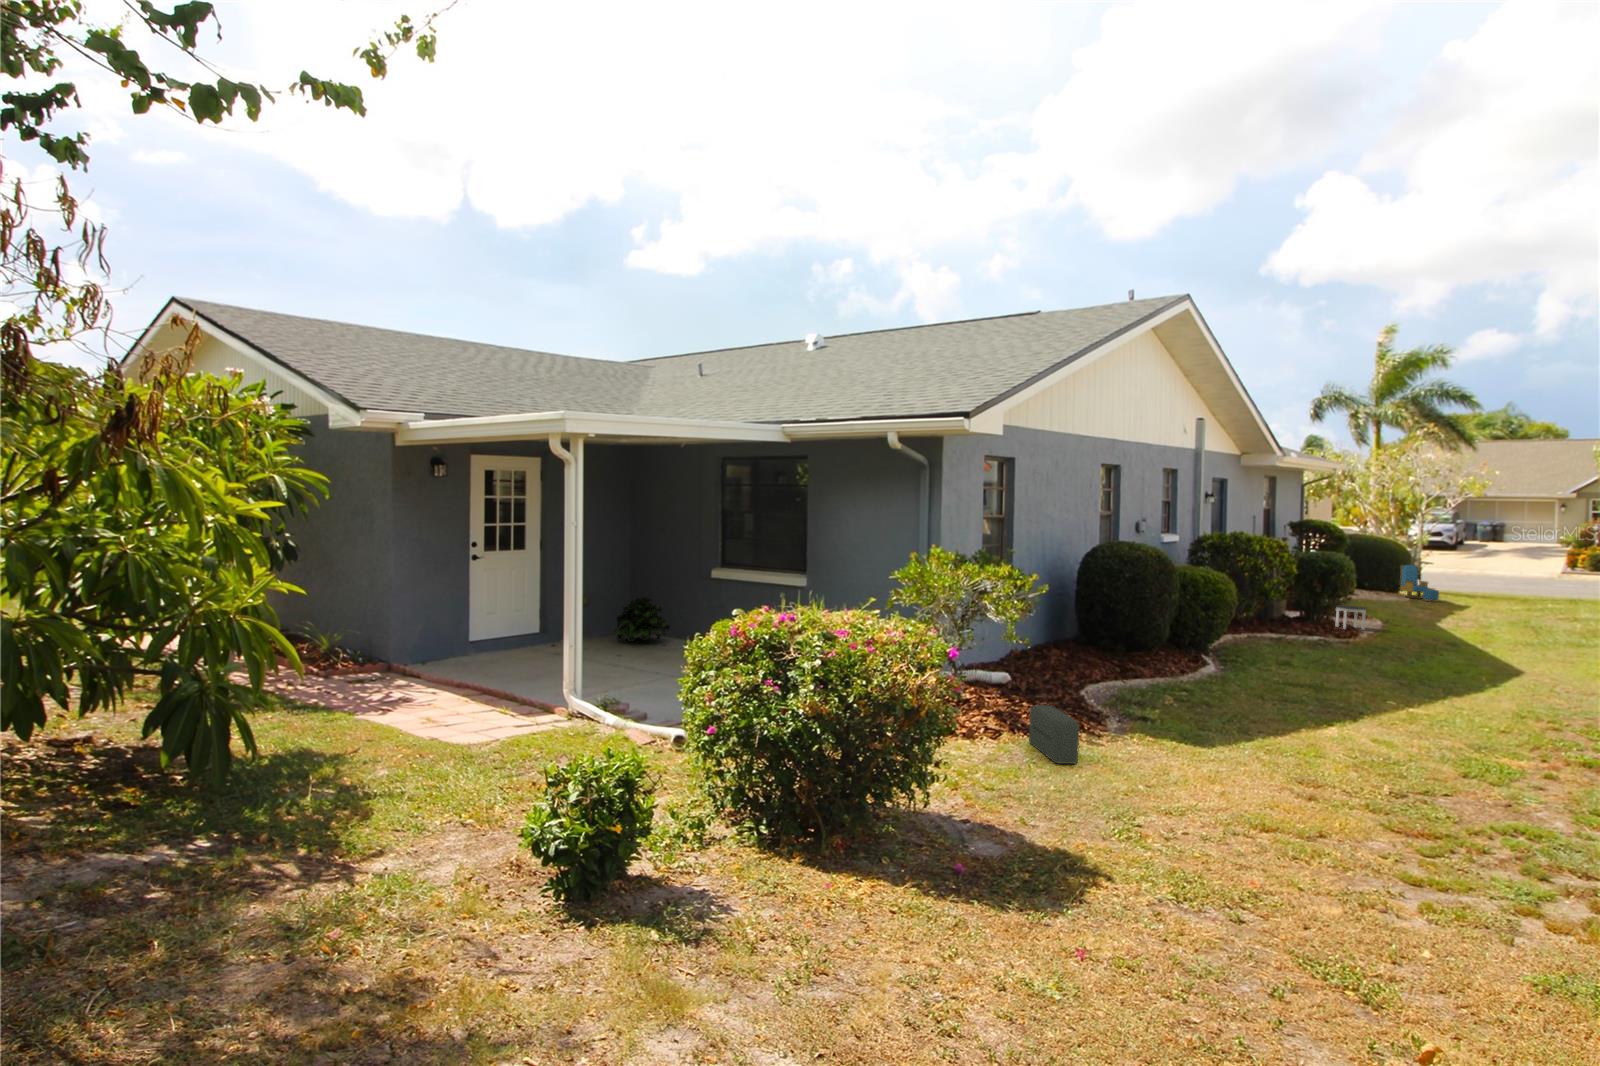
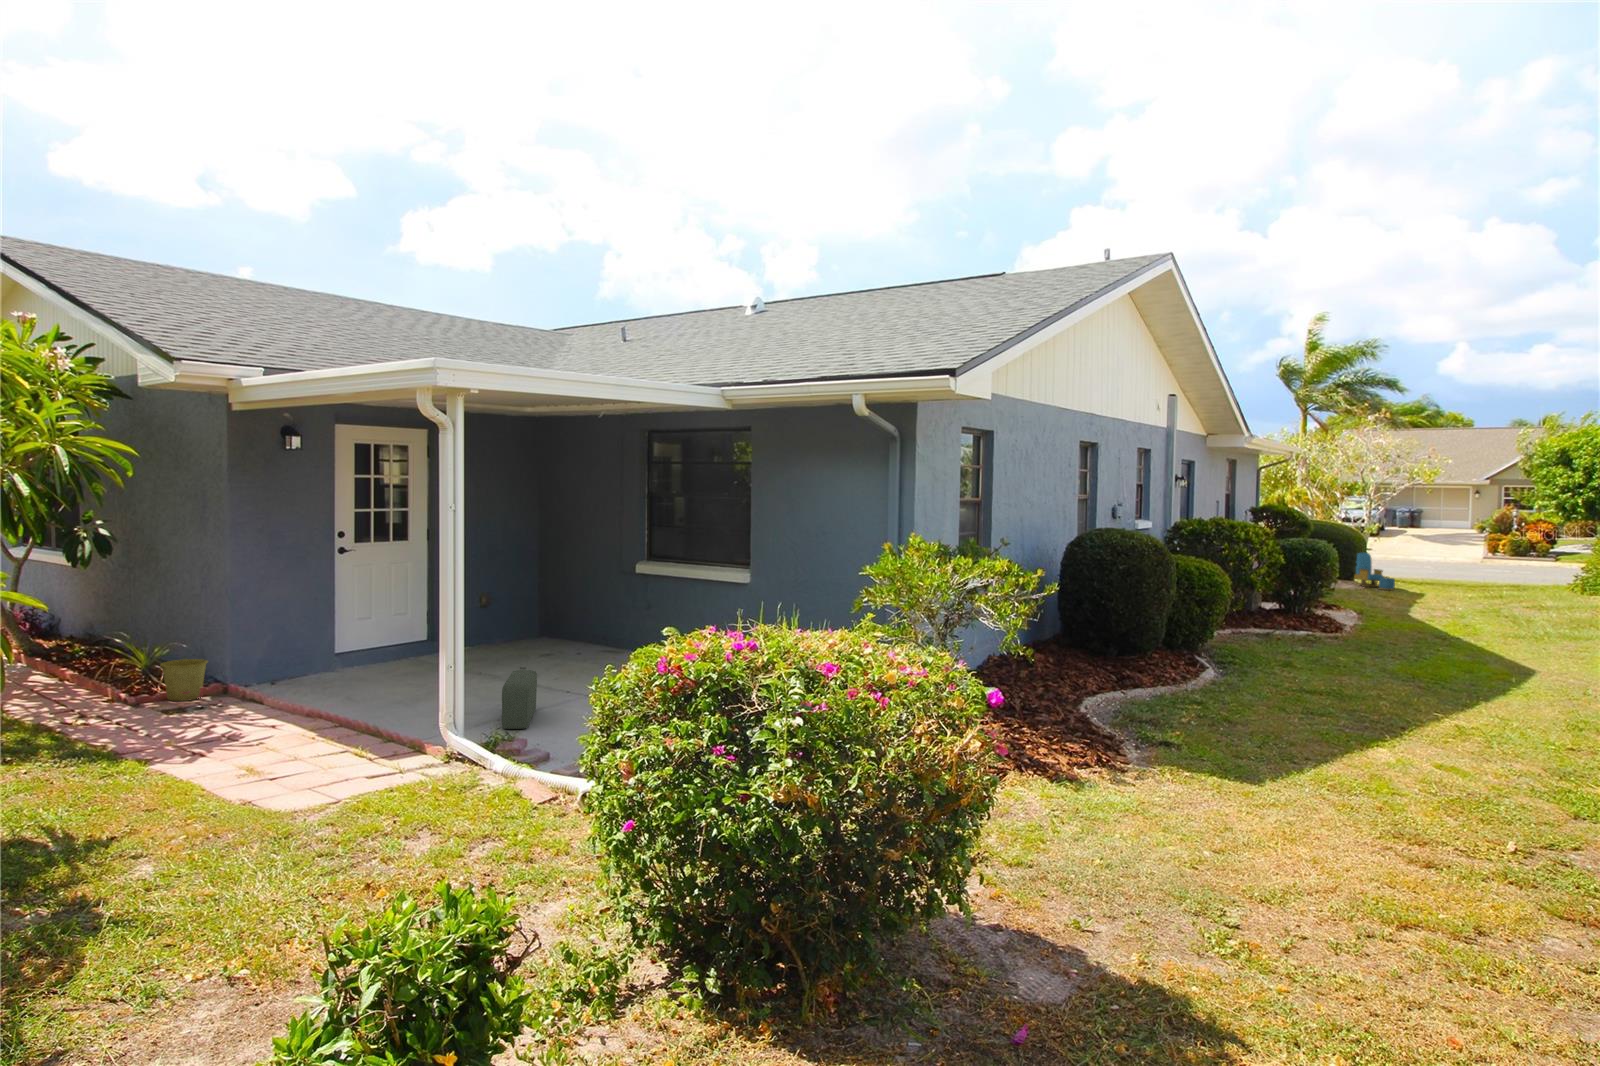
potted plant: present [615,597,670,642] -> none [522,597,590,651]
round table: present [1335,605,1366,630] -> none [1312,596,1346,623]
bucket: none [339,642,376,675] -> present [159,659,208,701]
pouf: present [1029,705,1079,764] -> present [502,670,537,729]

